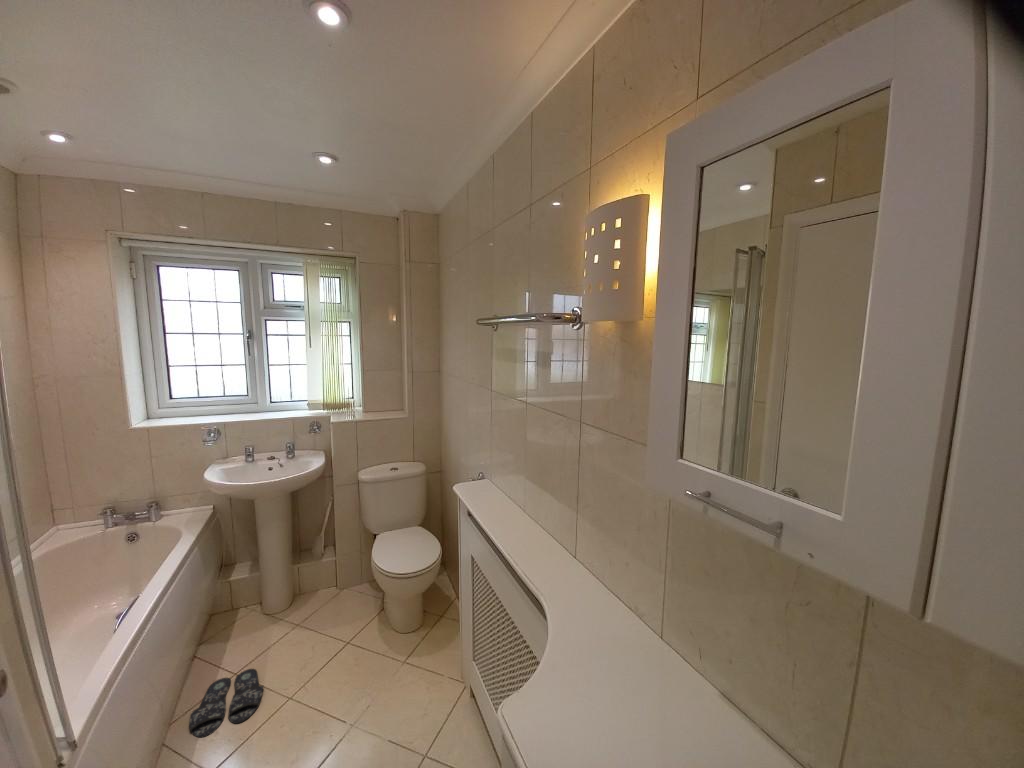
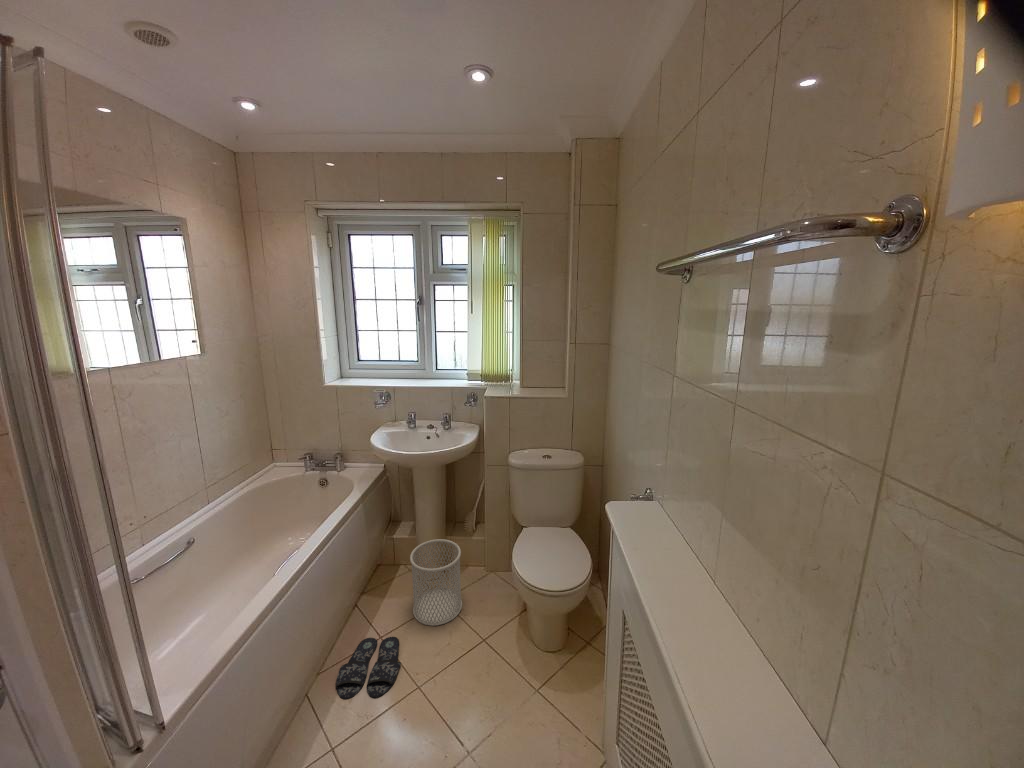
wastebasket: none [261,564,320,649] -> present [410,539,462,626]

